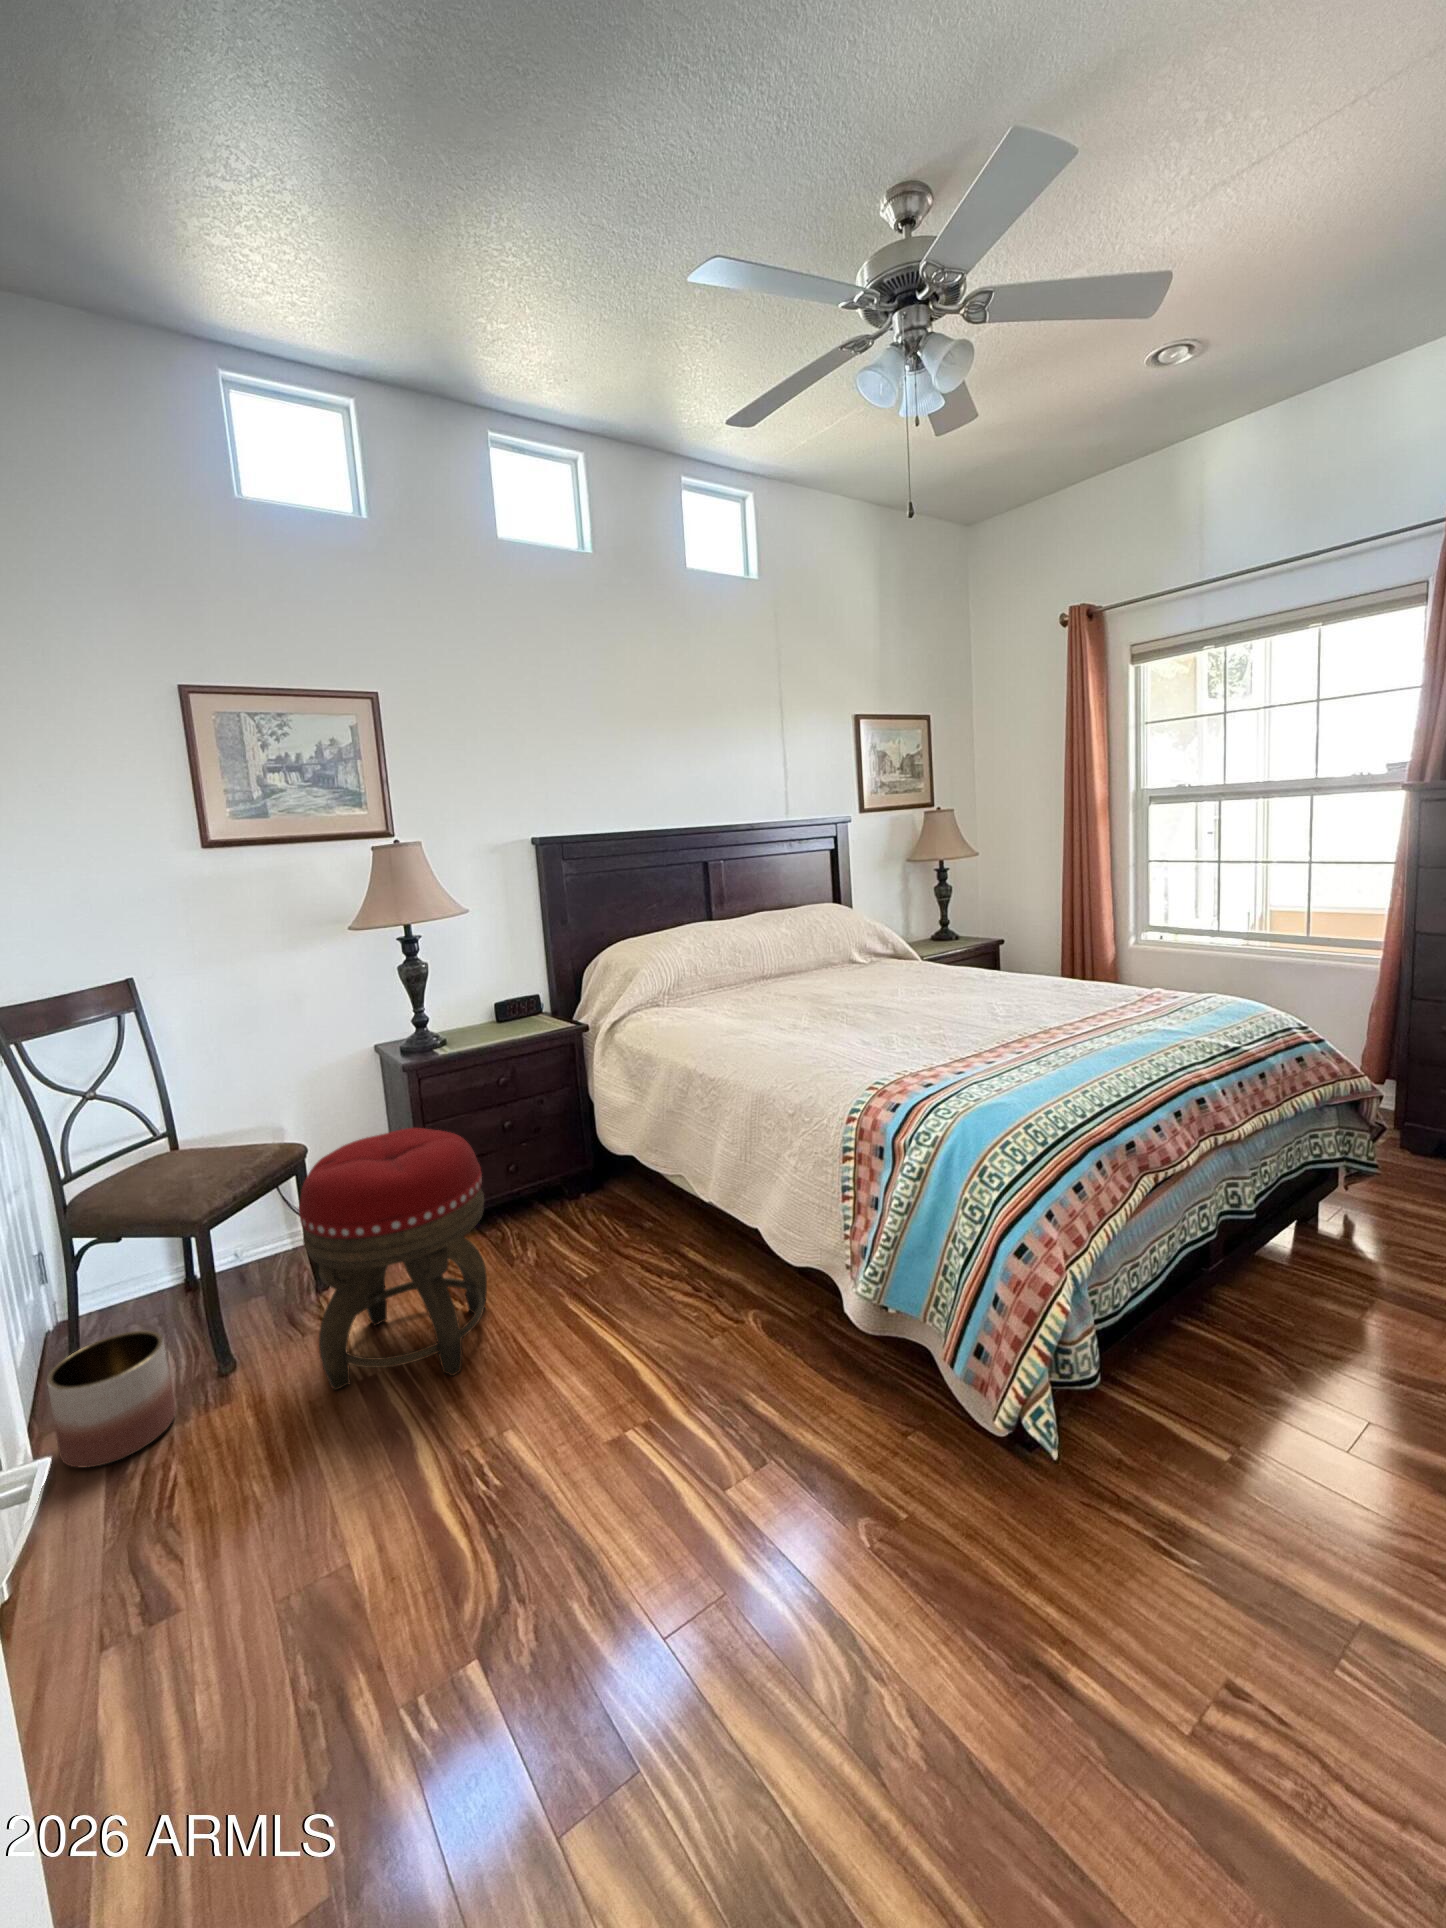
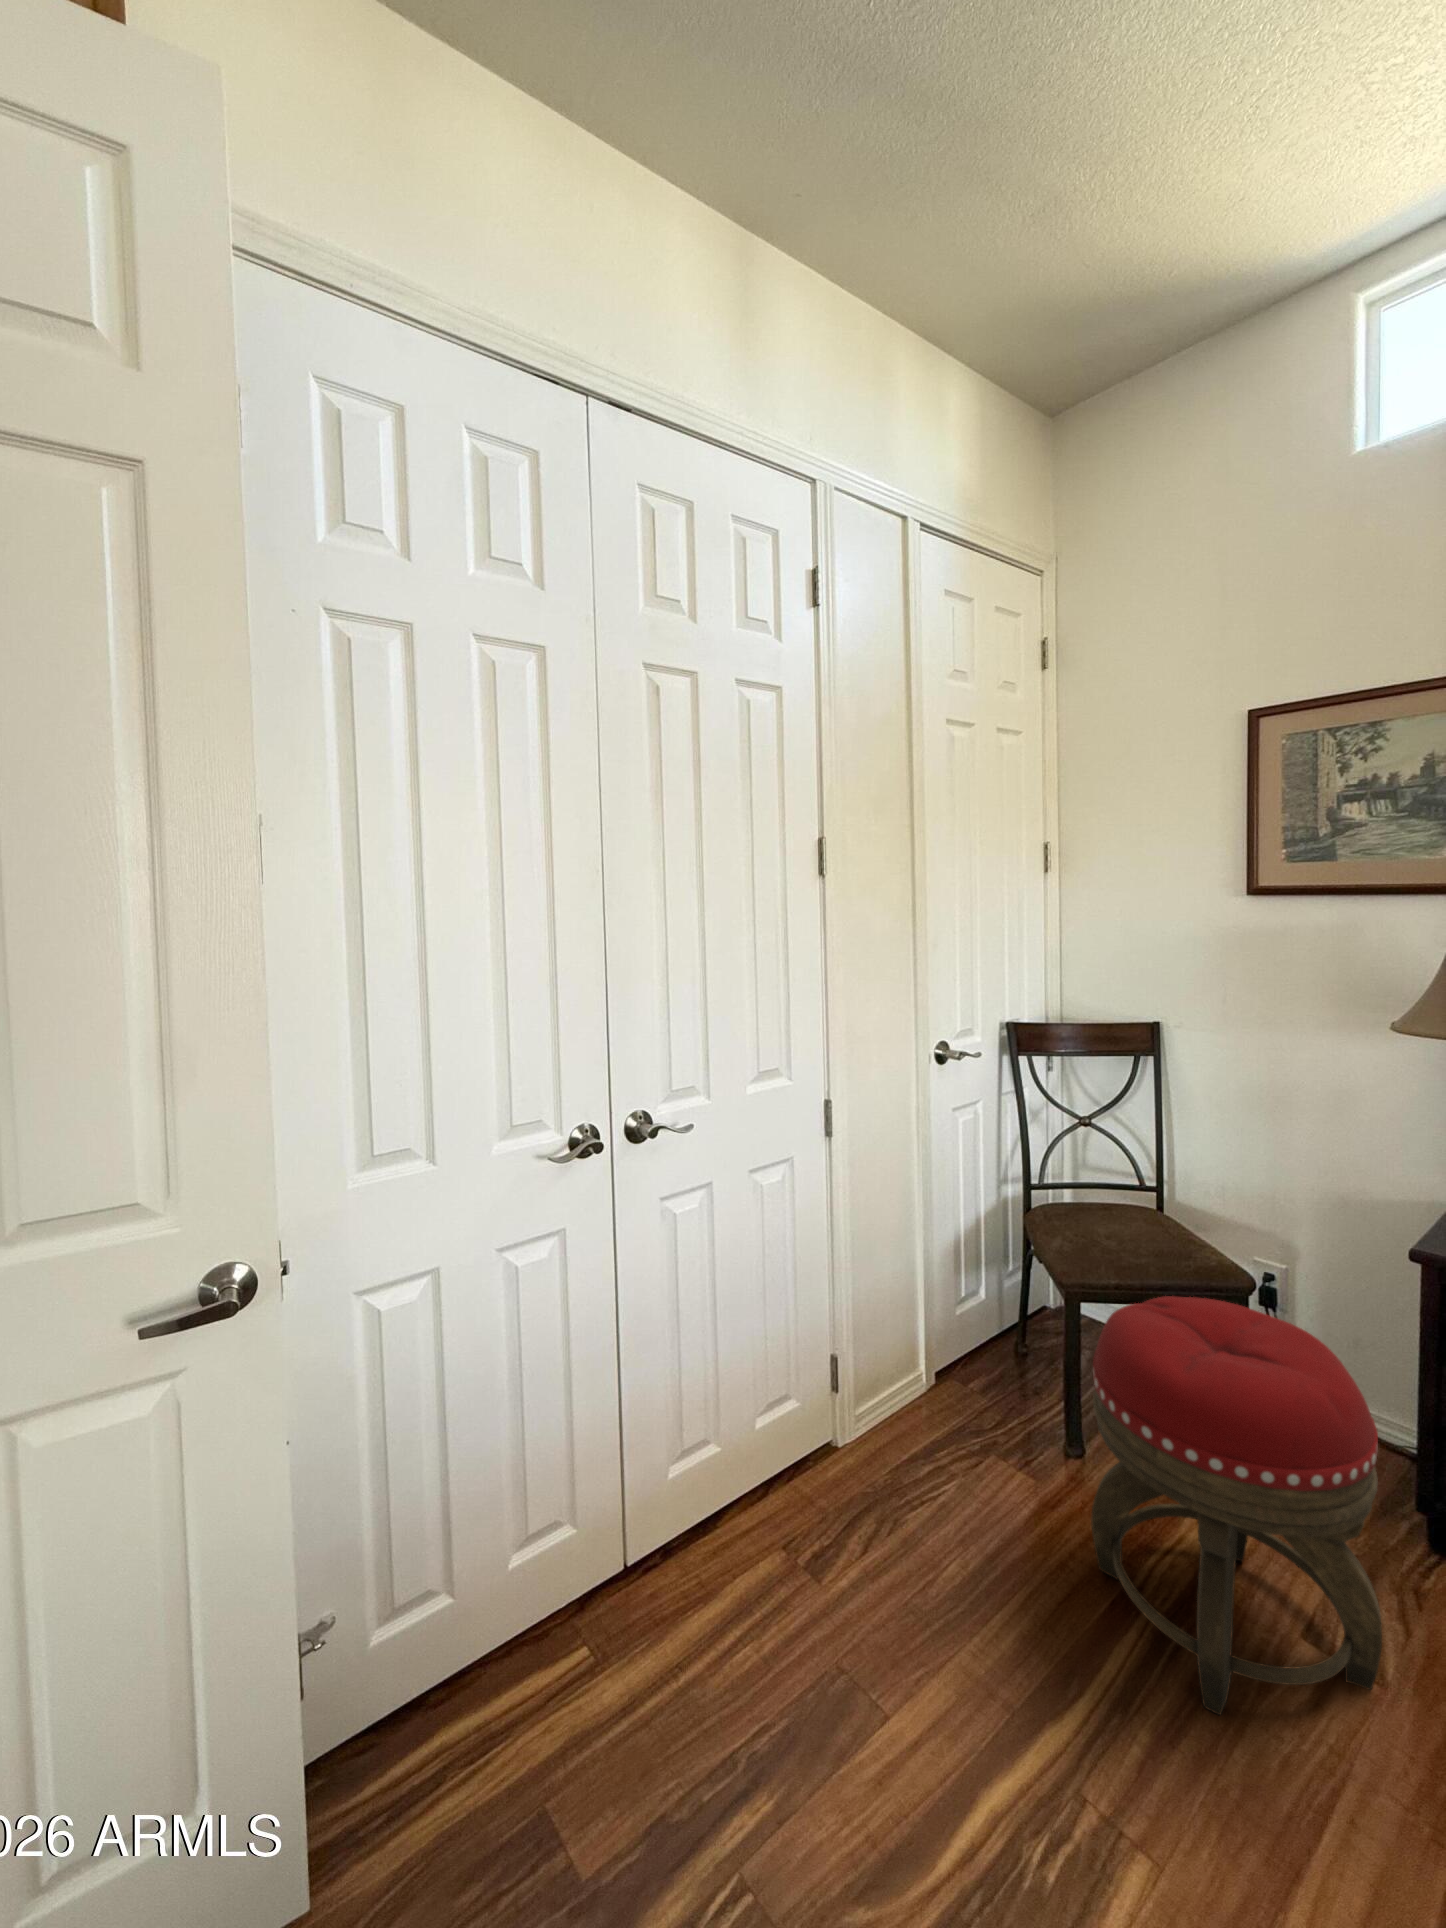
planter: present [47,1330,176,1468] -> none [922,1332,1012,1455]

